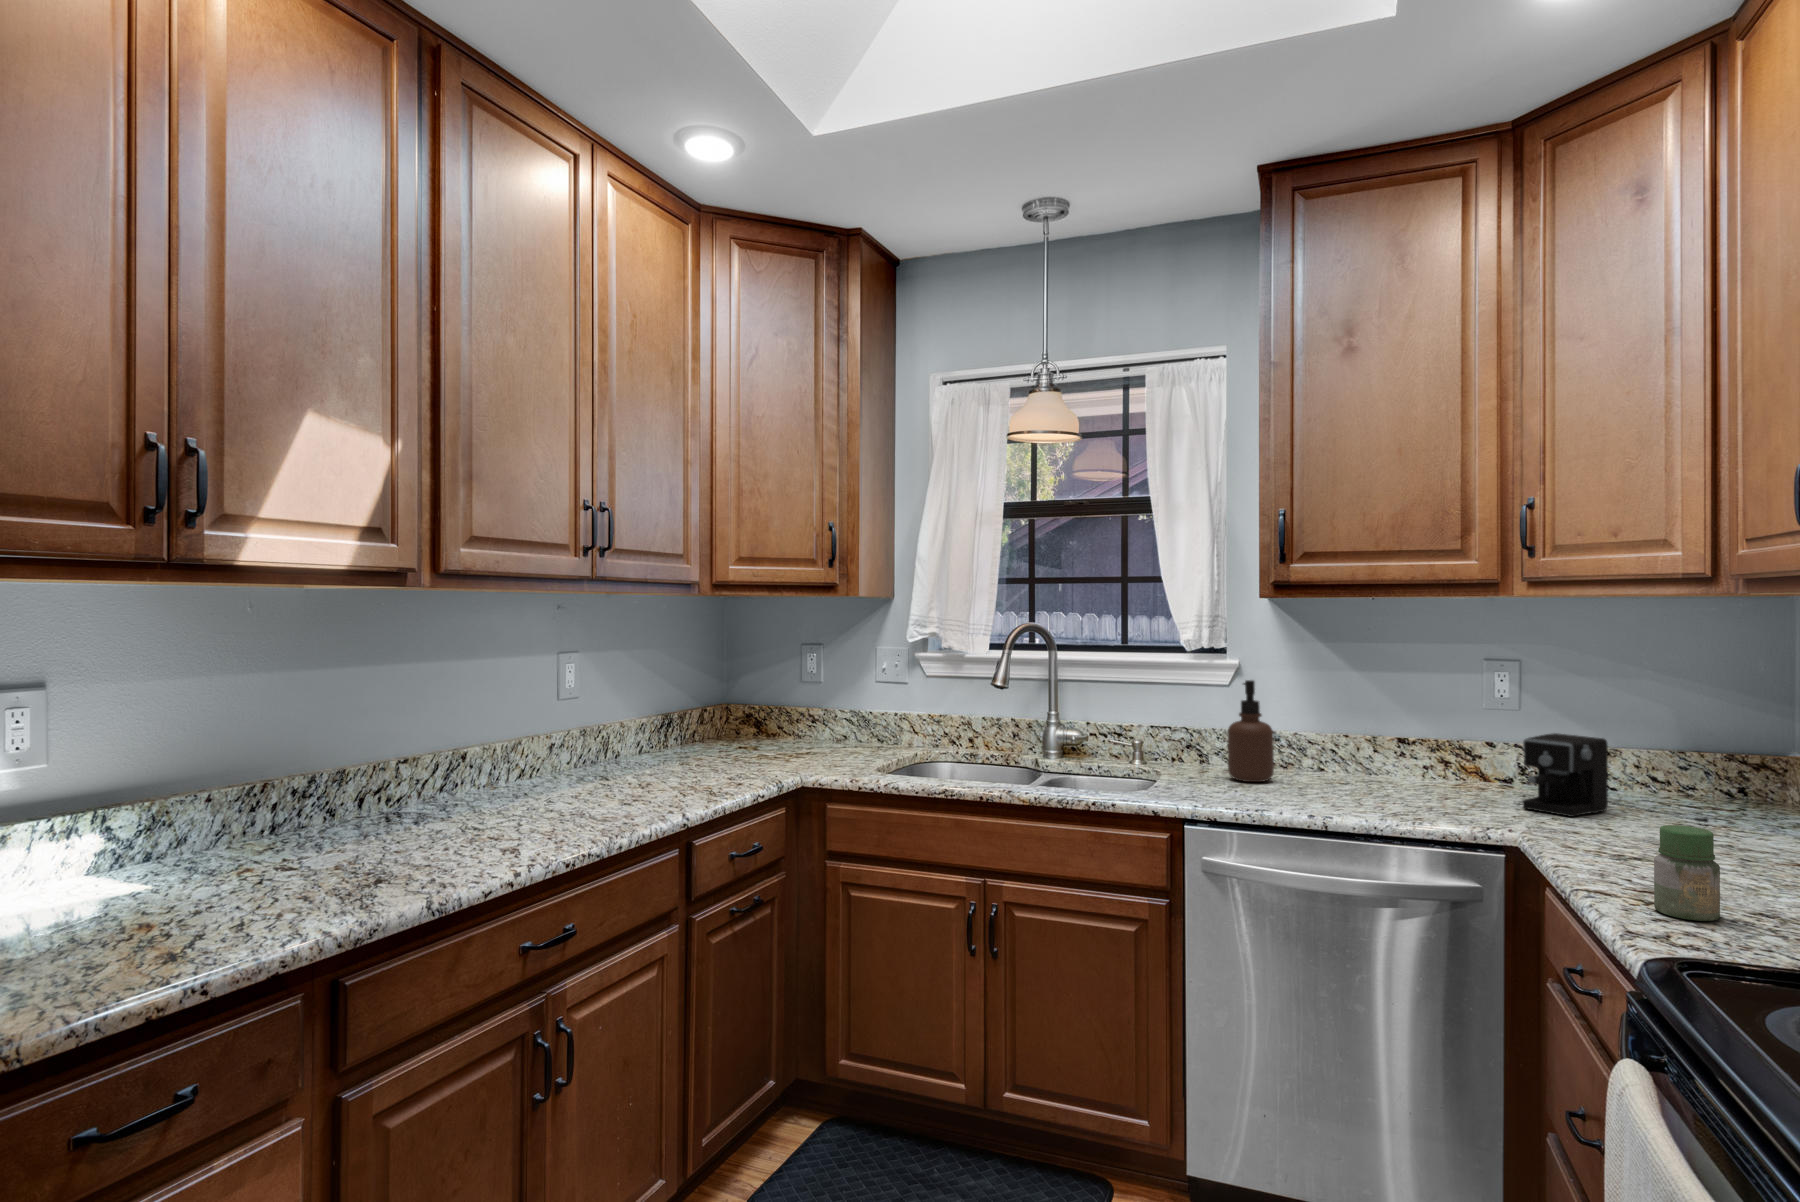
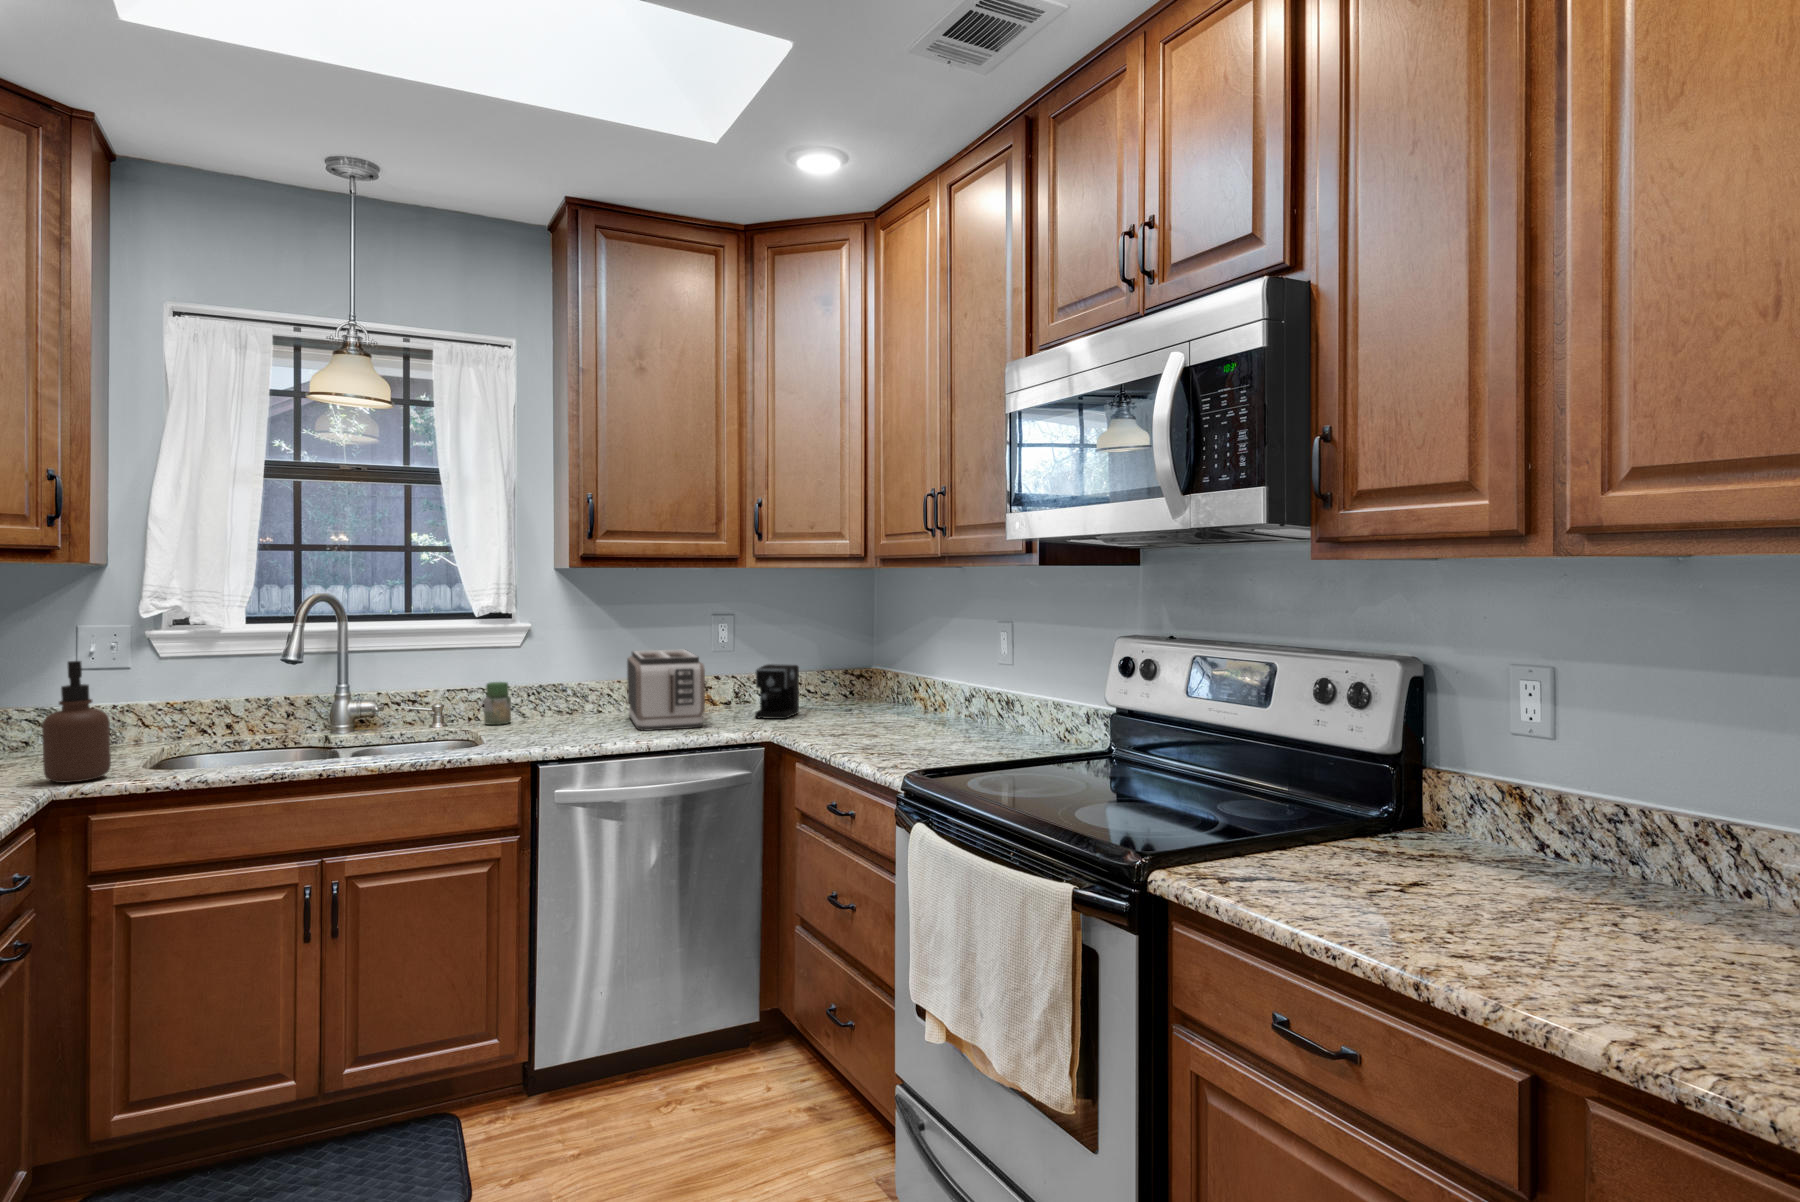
soap dispenser: present [1228,680,1274,782] -> present [42,661,111,783]
toaster: none [1331,699,1434,809] -> present [627,649,705,731]
jar: present [1654,825,1720,921] -> present [484,682,511,725]

